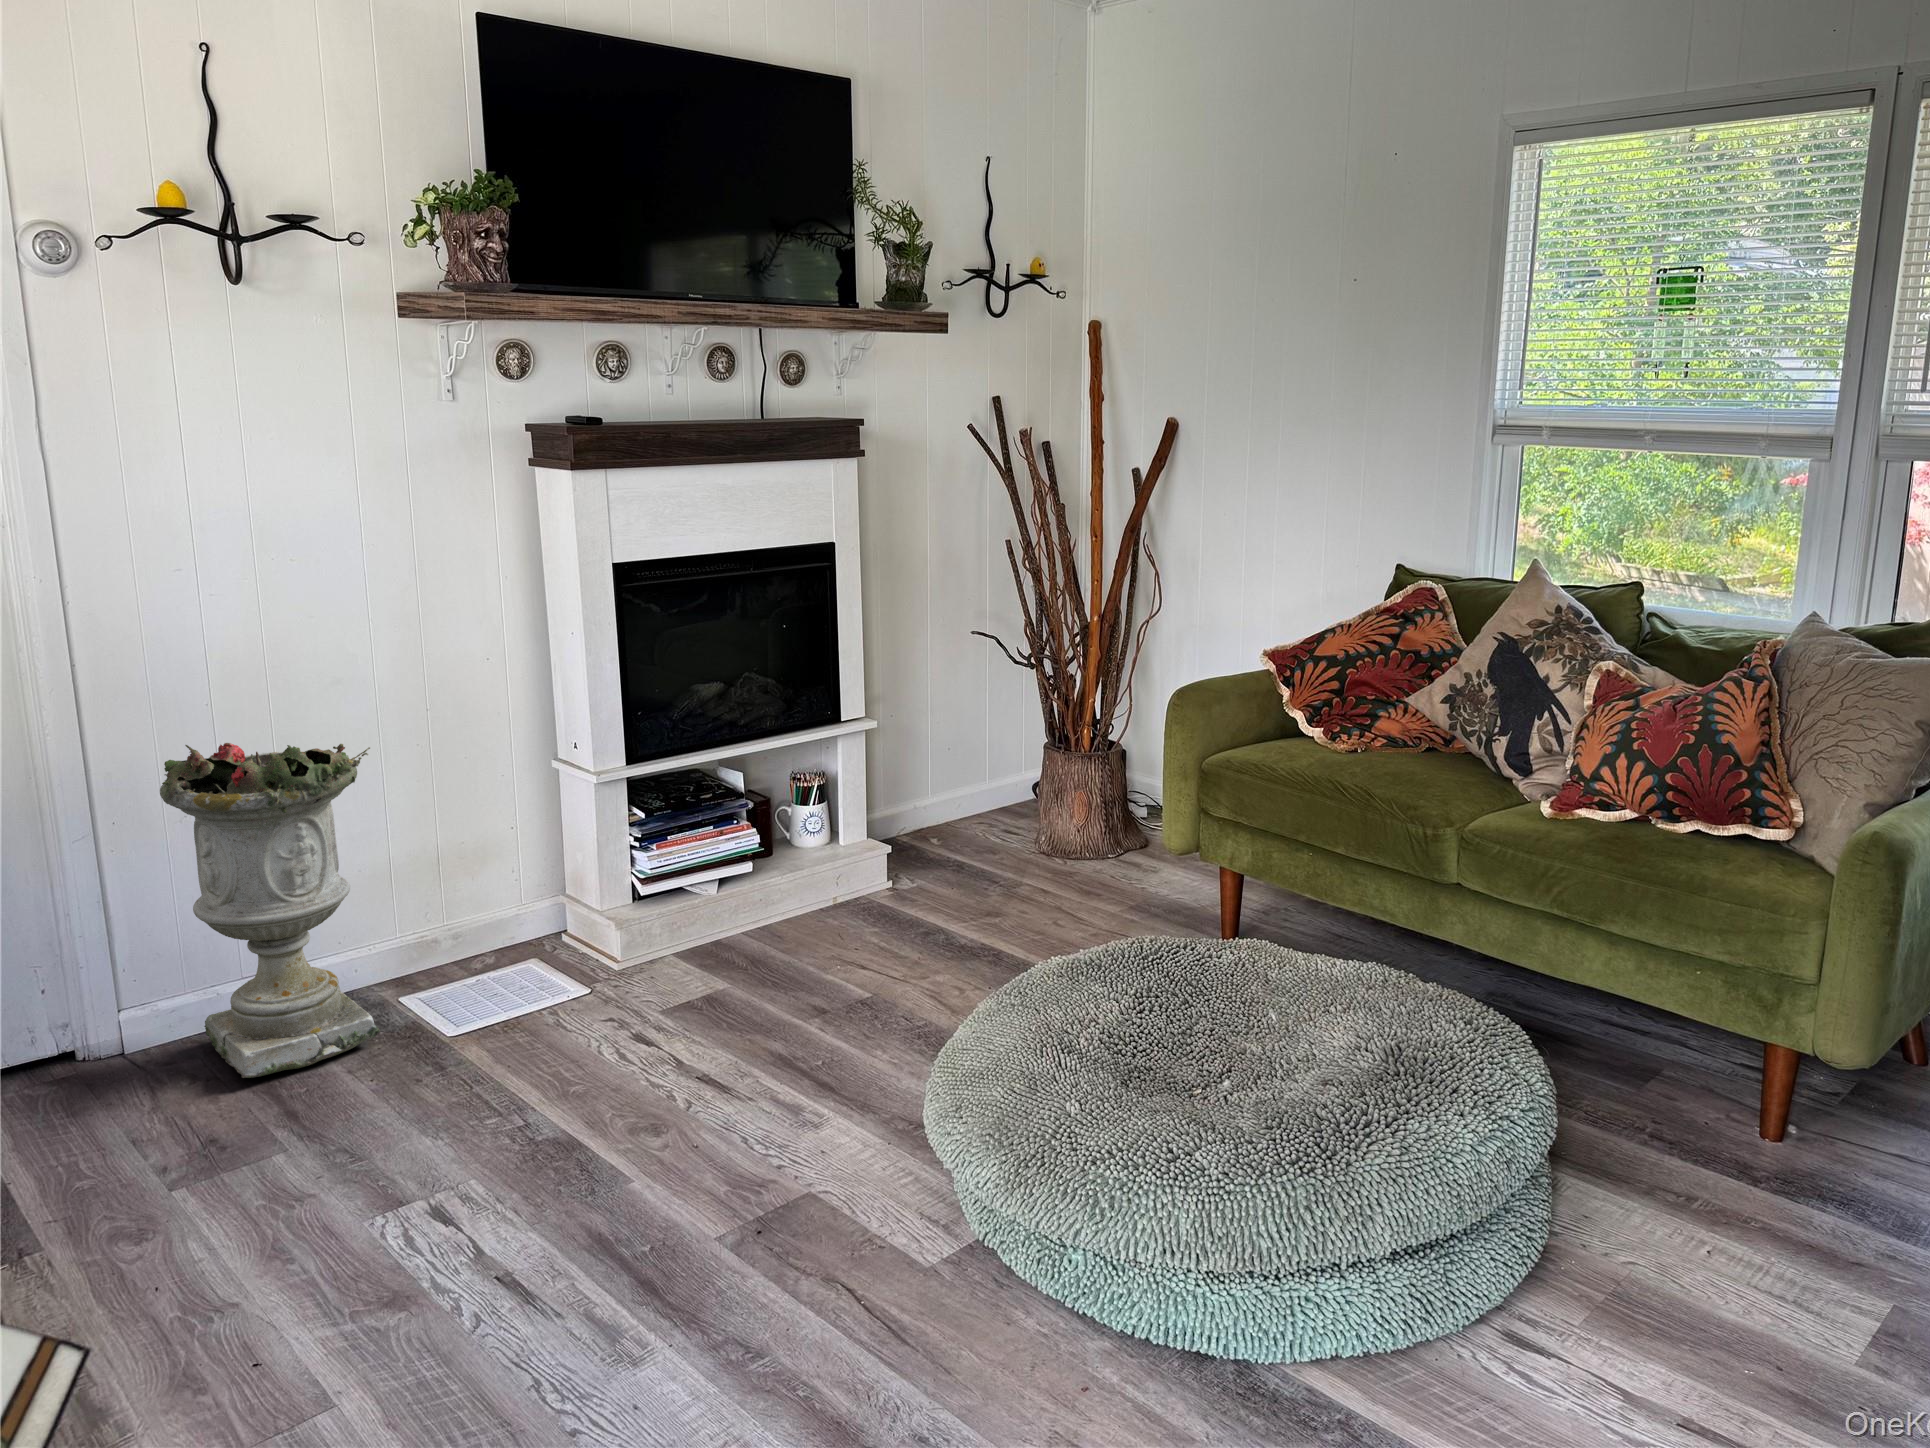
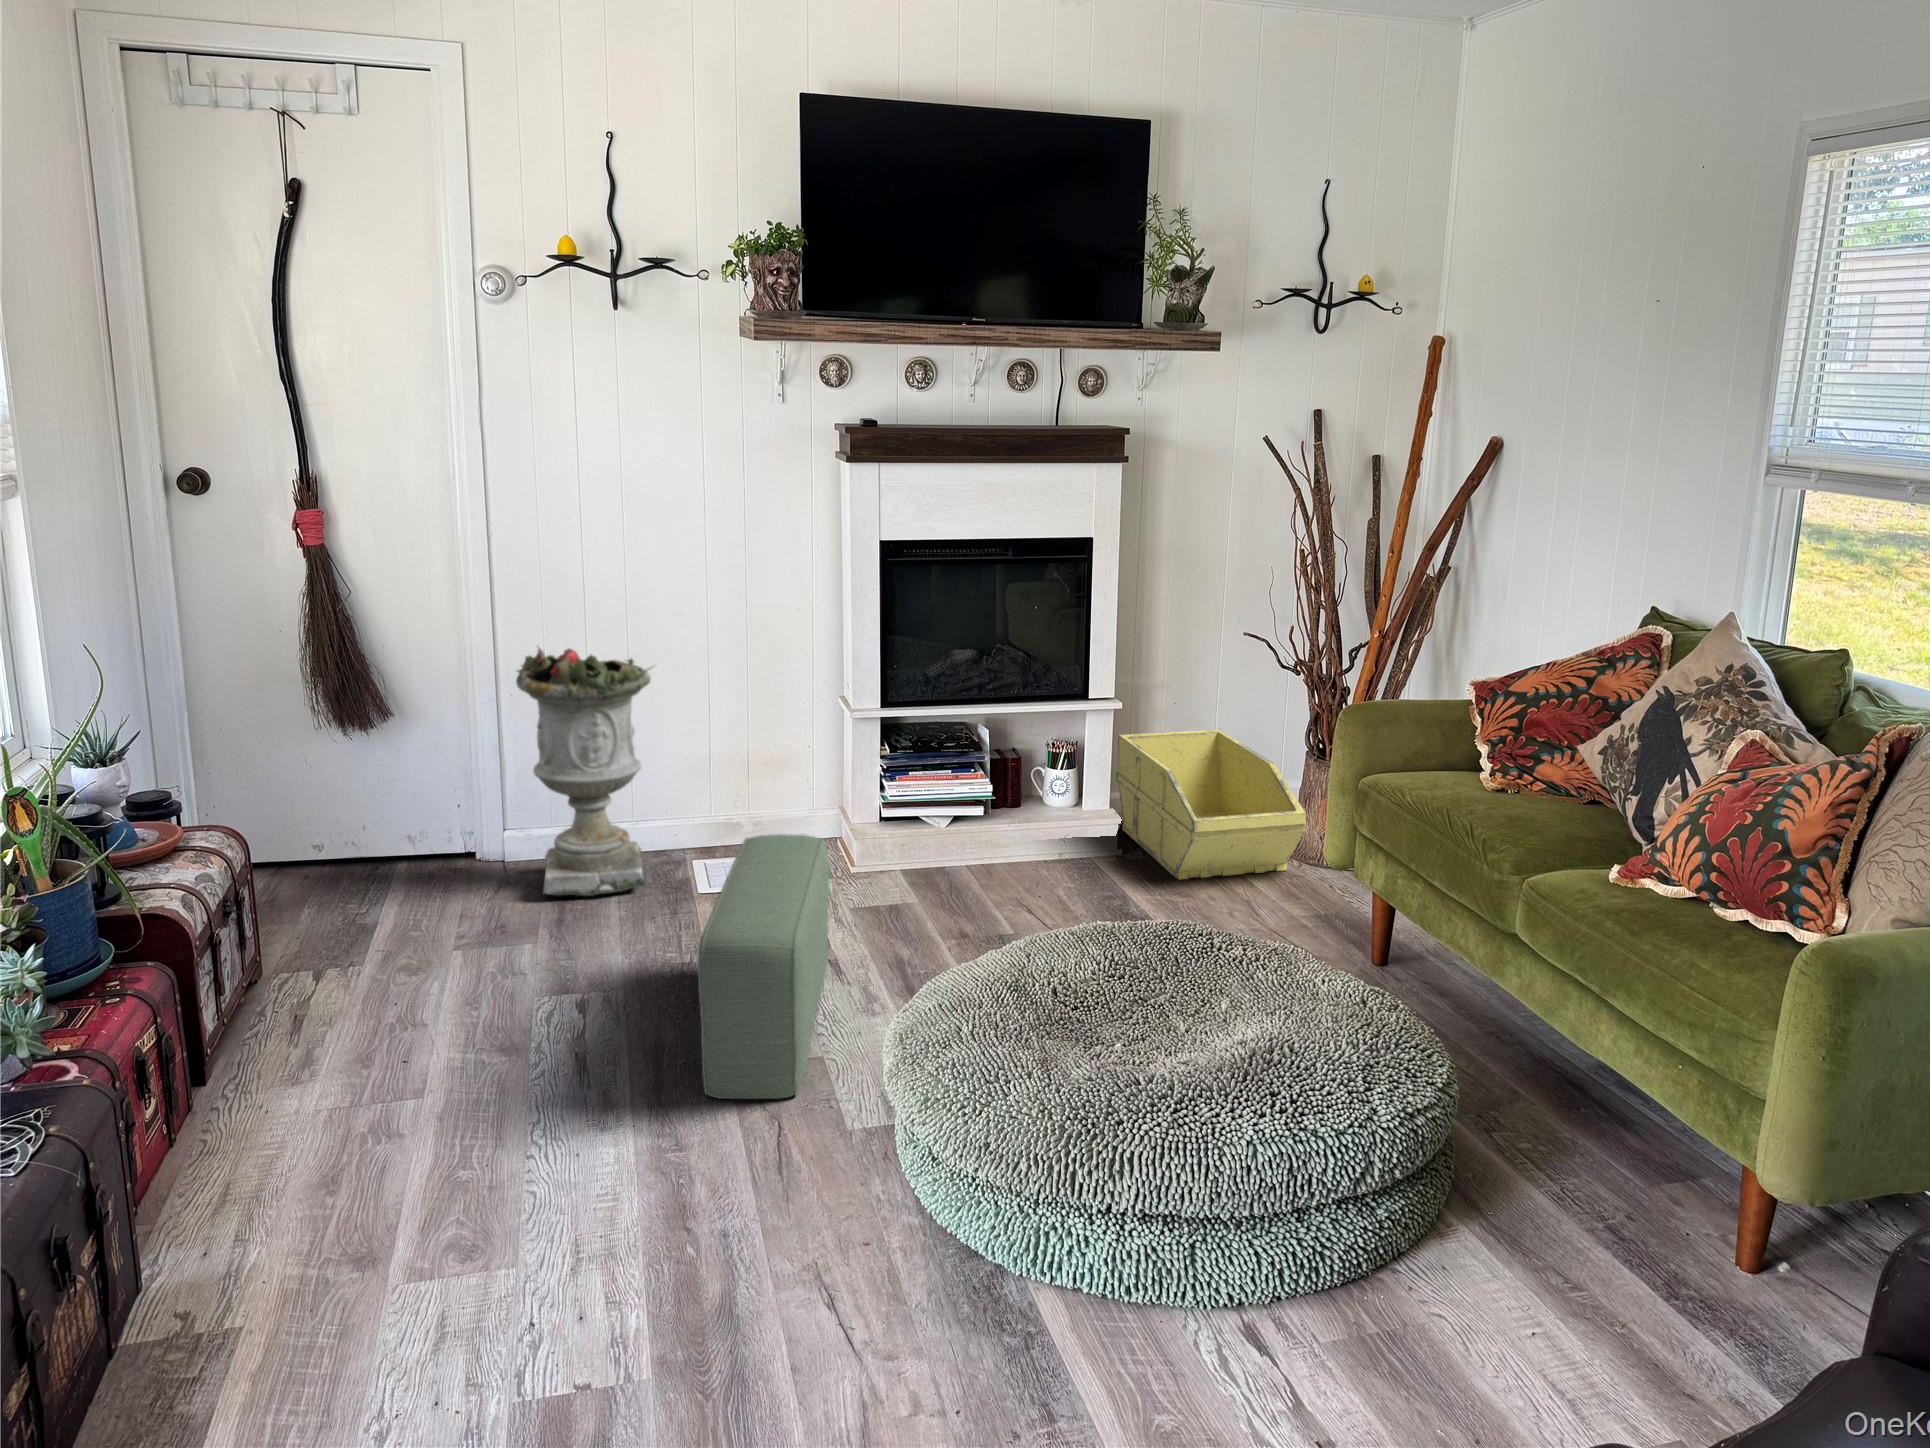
storage bin: none [847,735,1085,898] -> present [1116,729,1307,880]
pouf: none [601,926,831,1277] -> present [698,834,829,1099]

